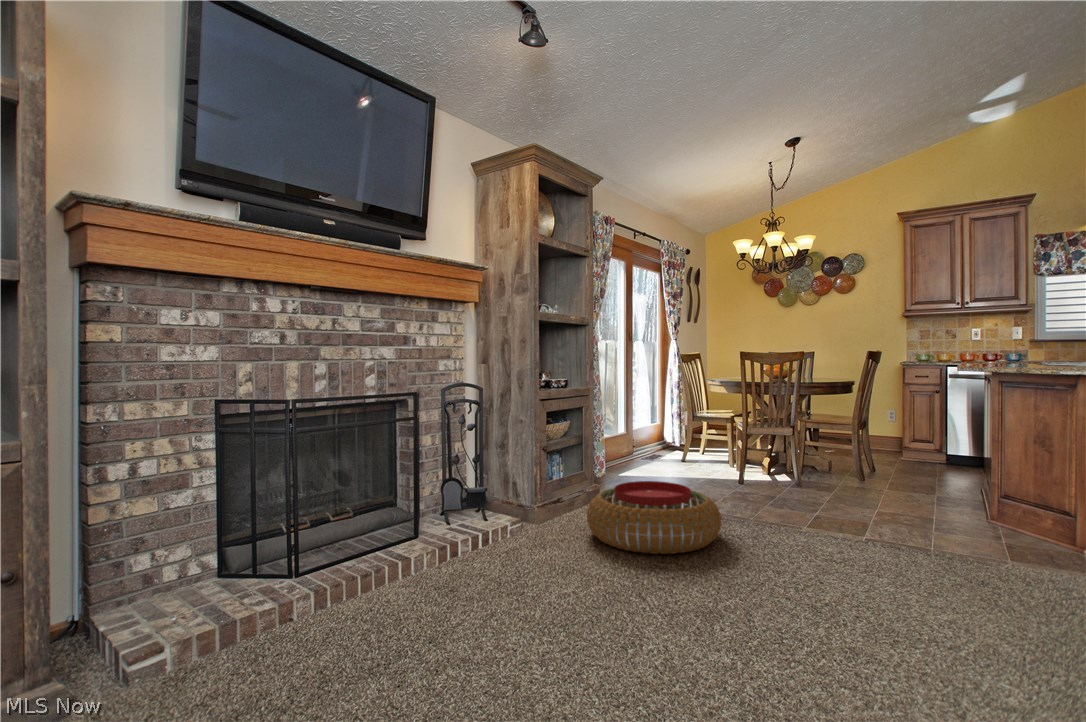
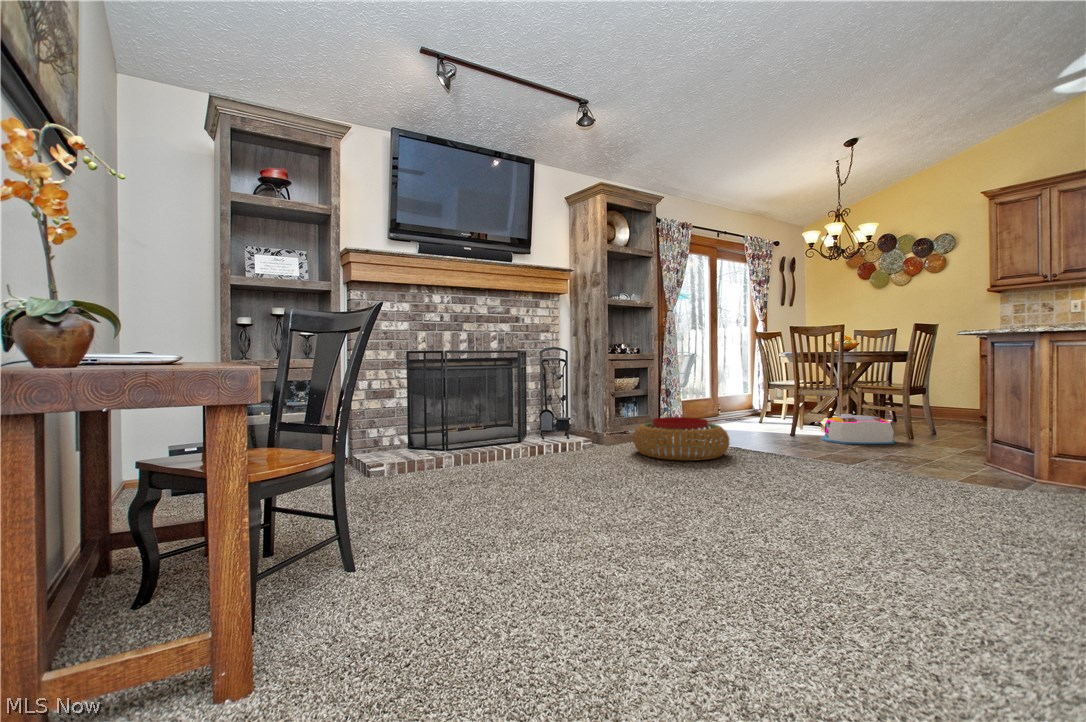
storage bin: none [781,458,864,498] -> present [822,414,895,444]

